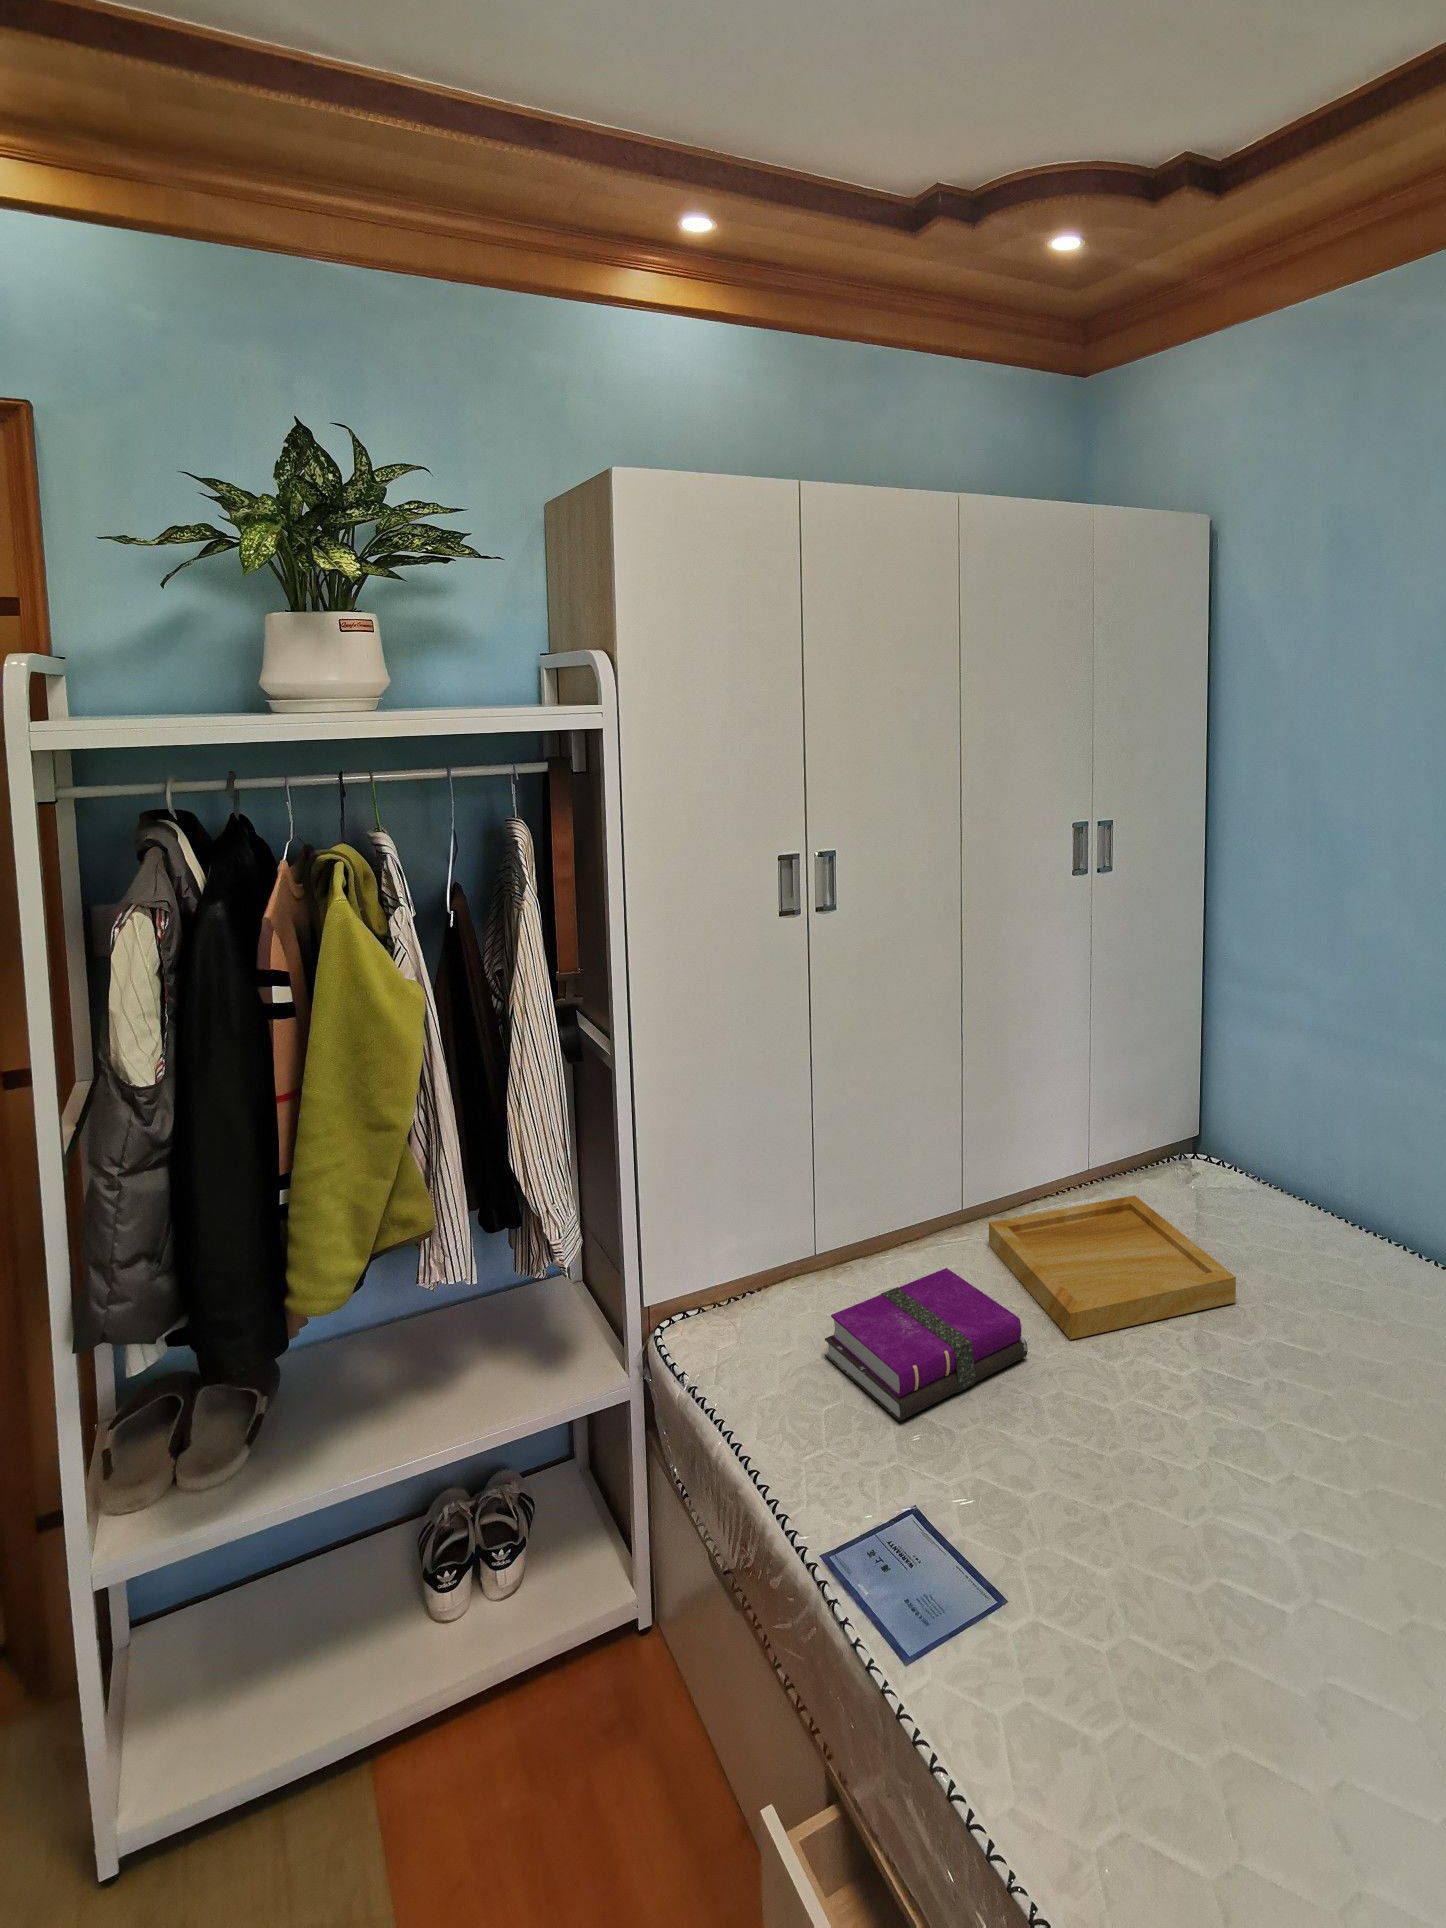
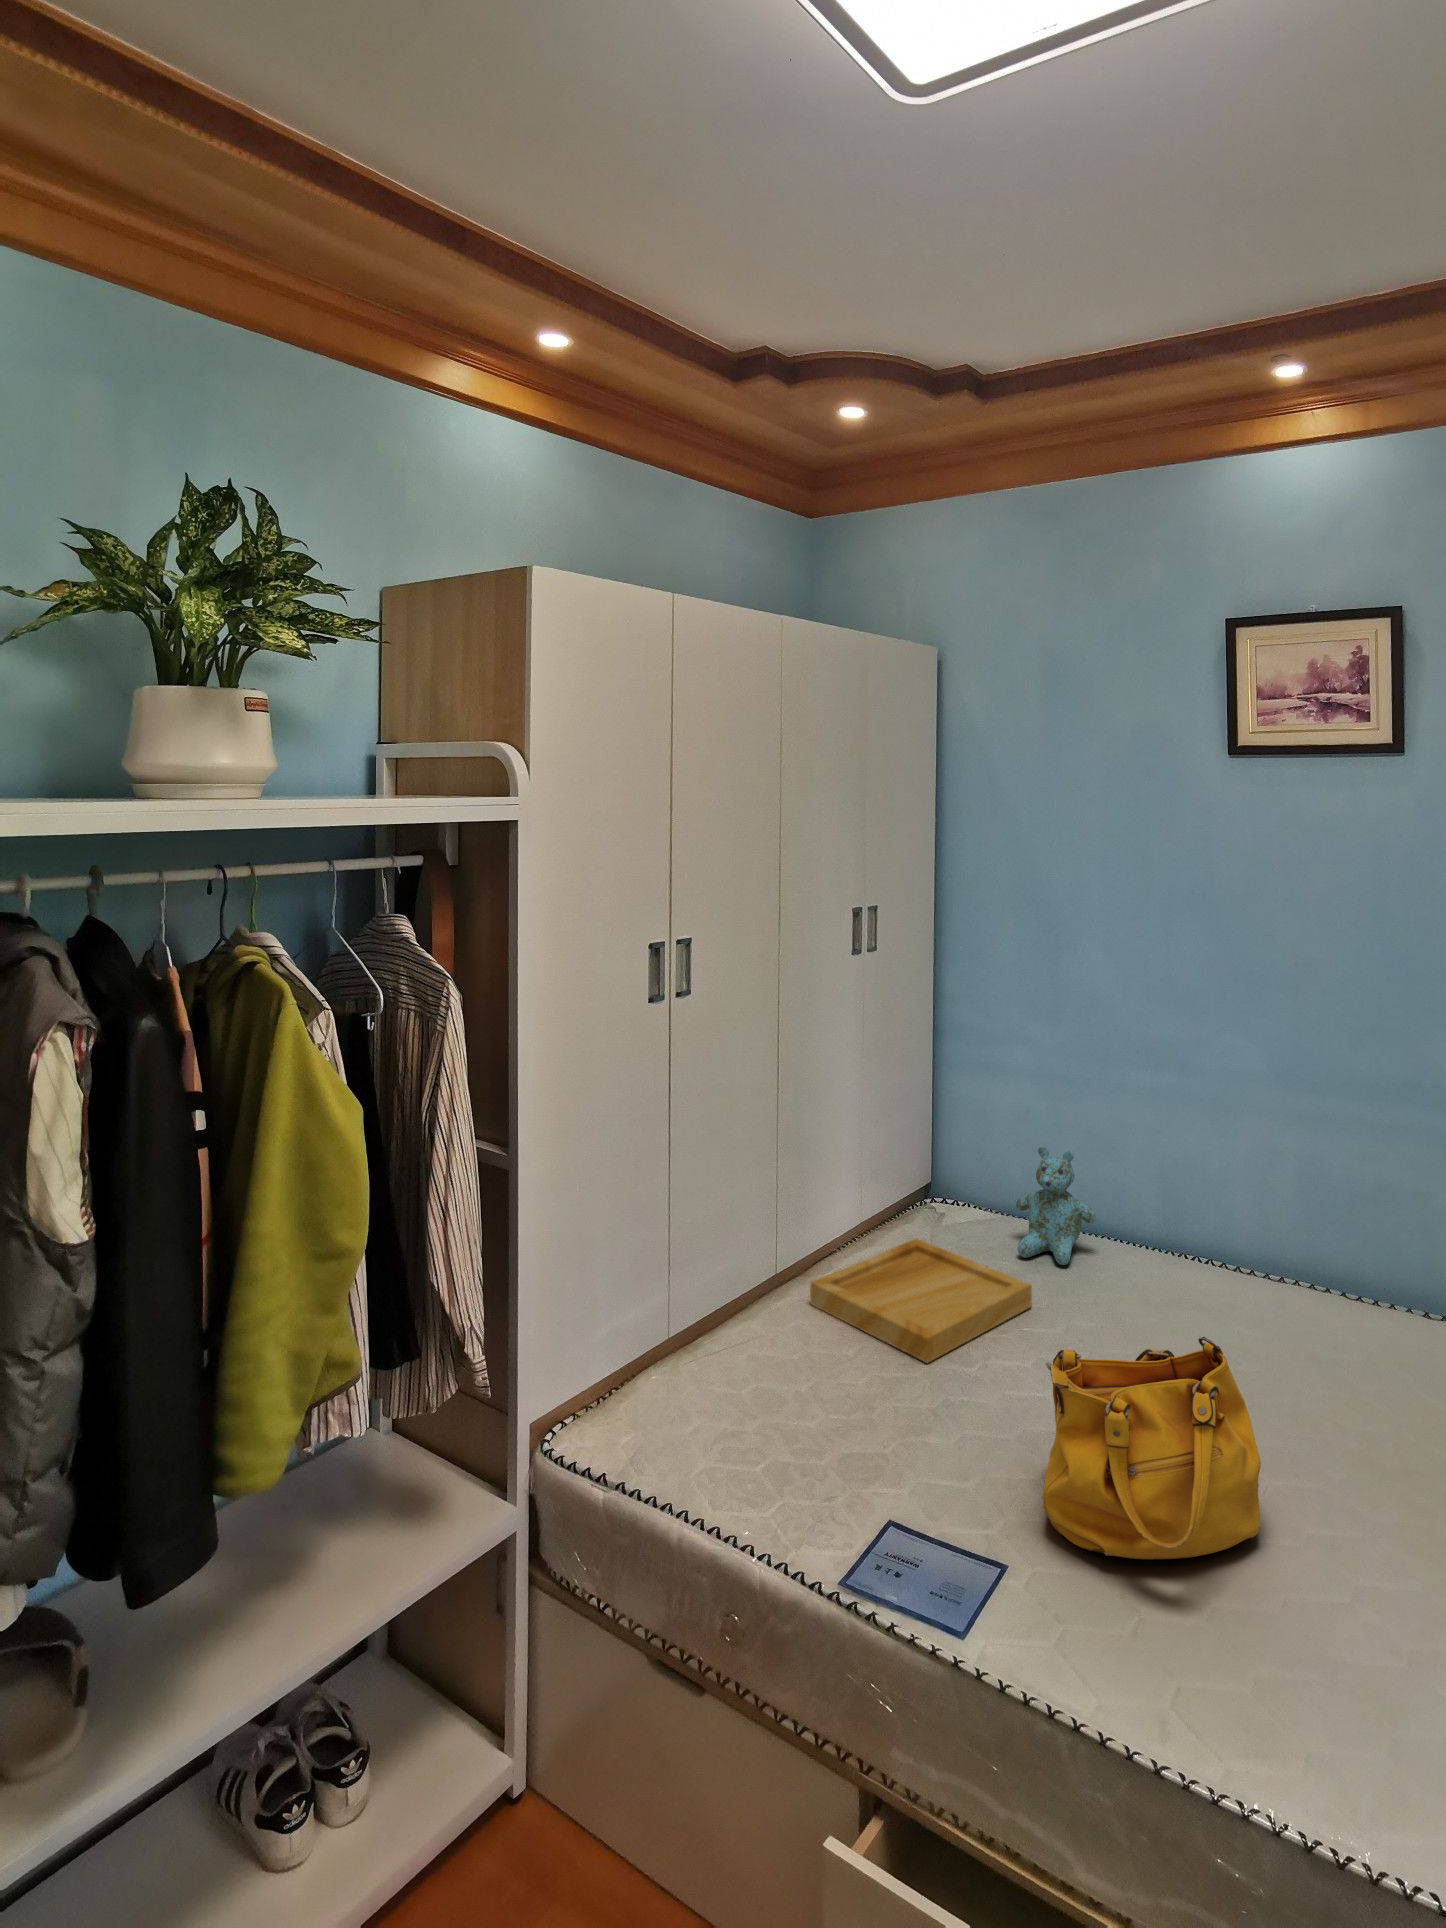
stuffed bear: none [1257,1116,1363,1260] -> present [1016,1146,1096,1265]
notebook: present [825,1268,1028,1421] -> none [726,1323,904,1462]
handbag: none [1074,1375,1364,1677] -> present [1043,1337,1261,1559]

